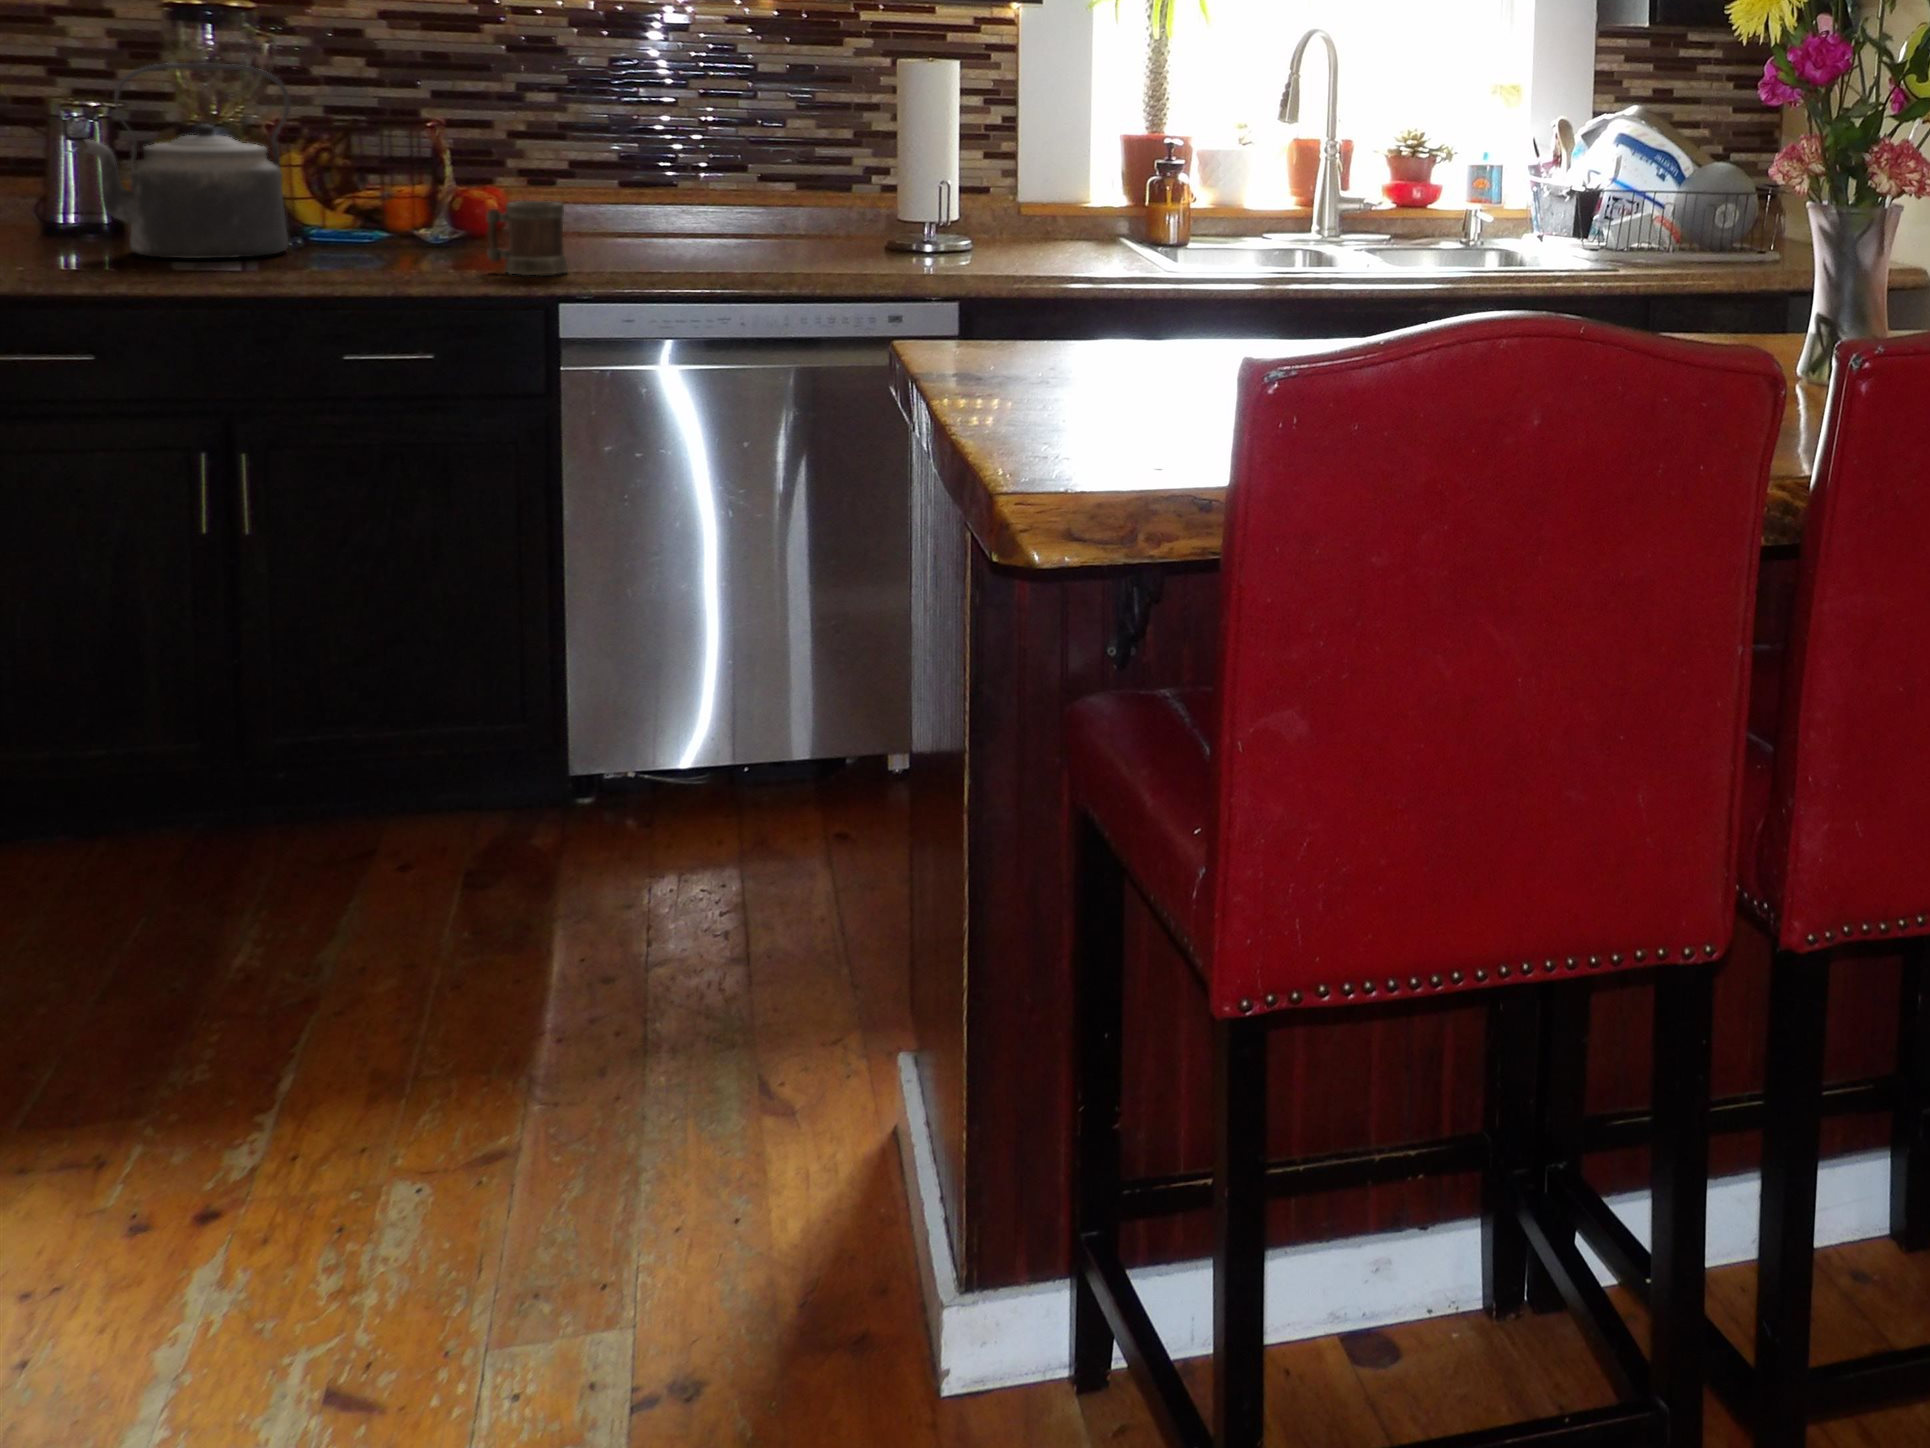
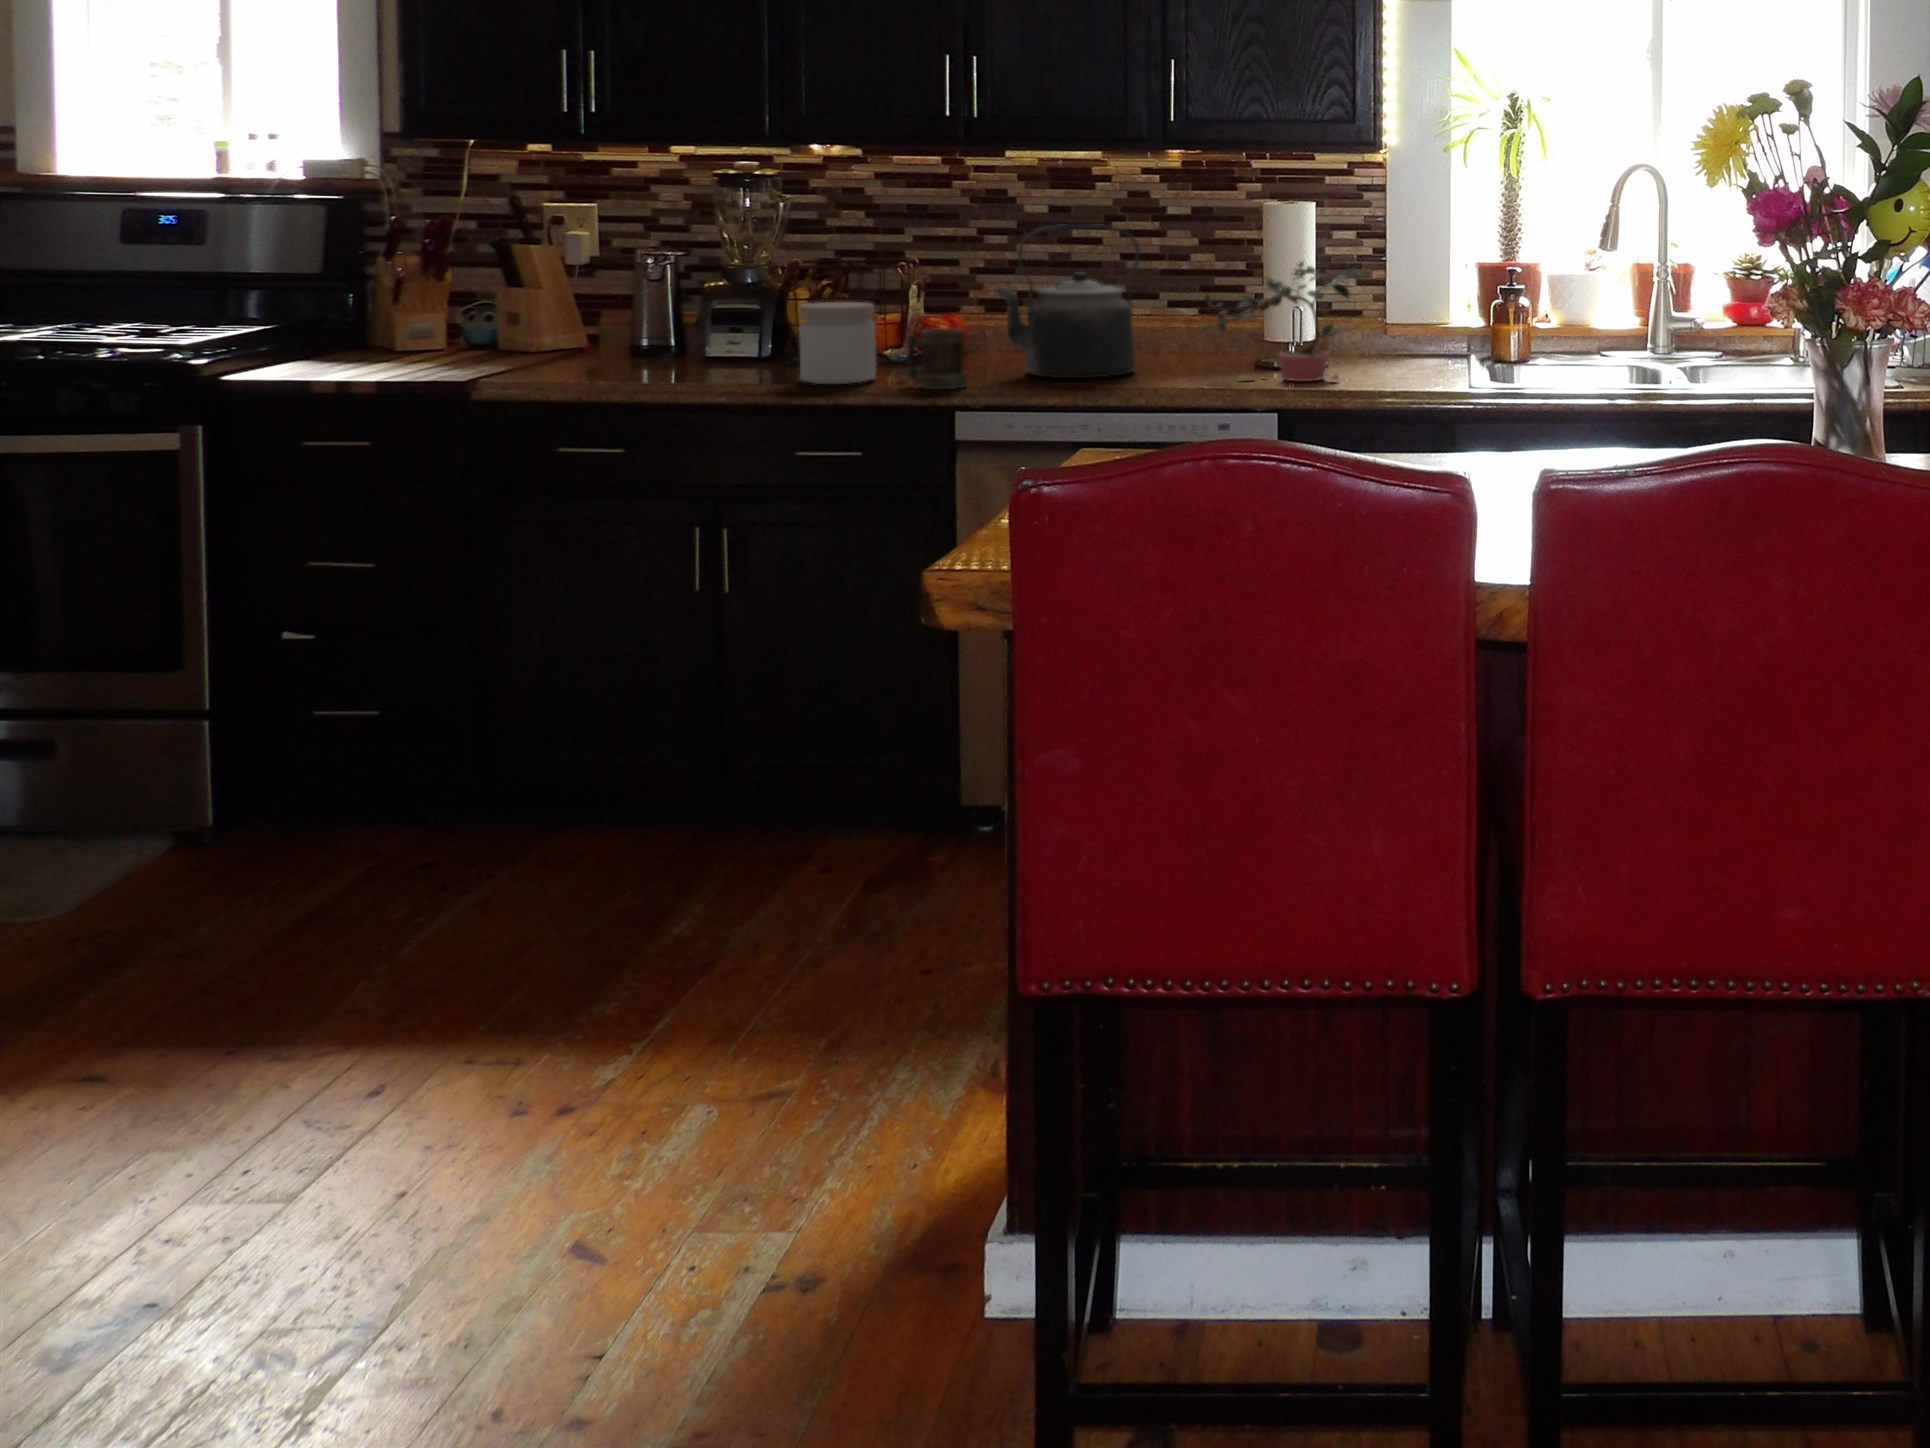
kettle: present [84,63,290,258] -> present [997,224,1140,378]
potted plant: none [843,127,1051,265] -> present [1202,262,1367,382]
jar: none [335,168,439,269] -> present [799,302,876,384]

